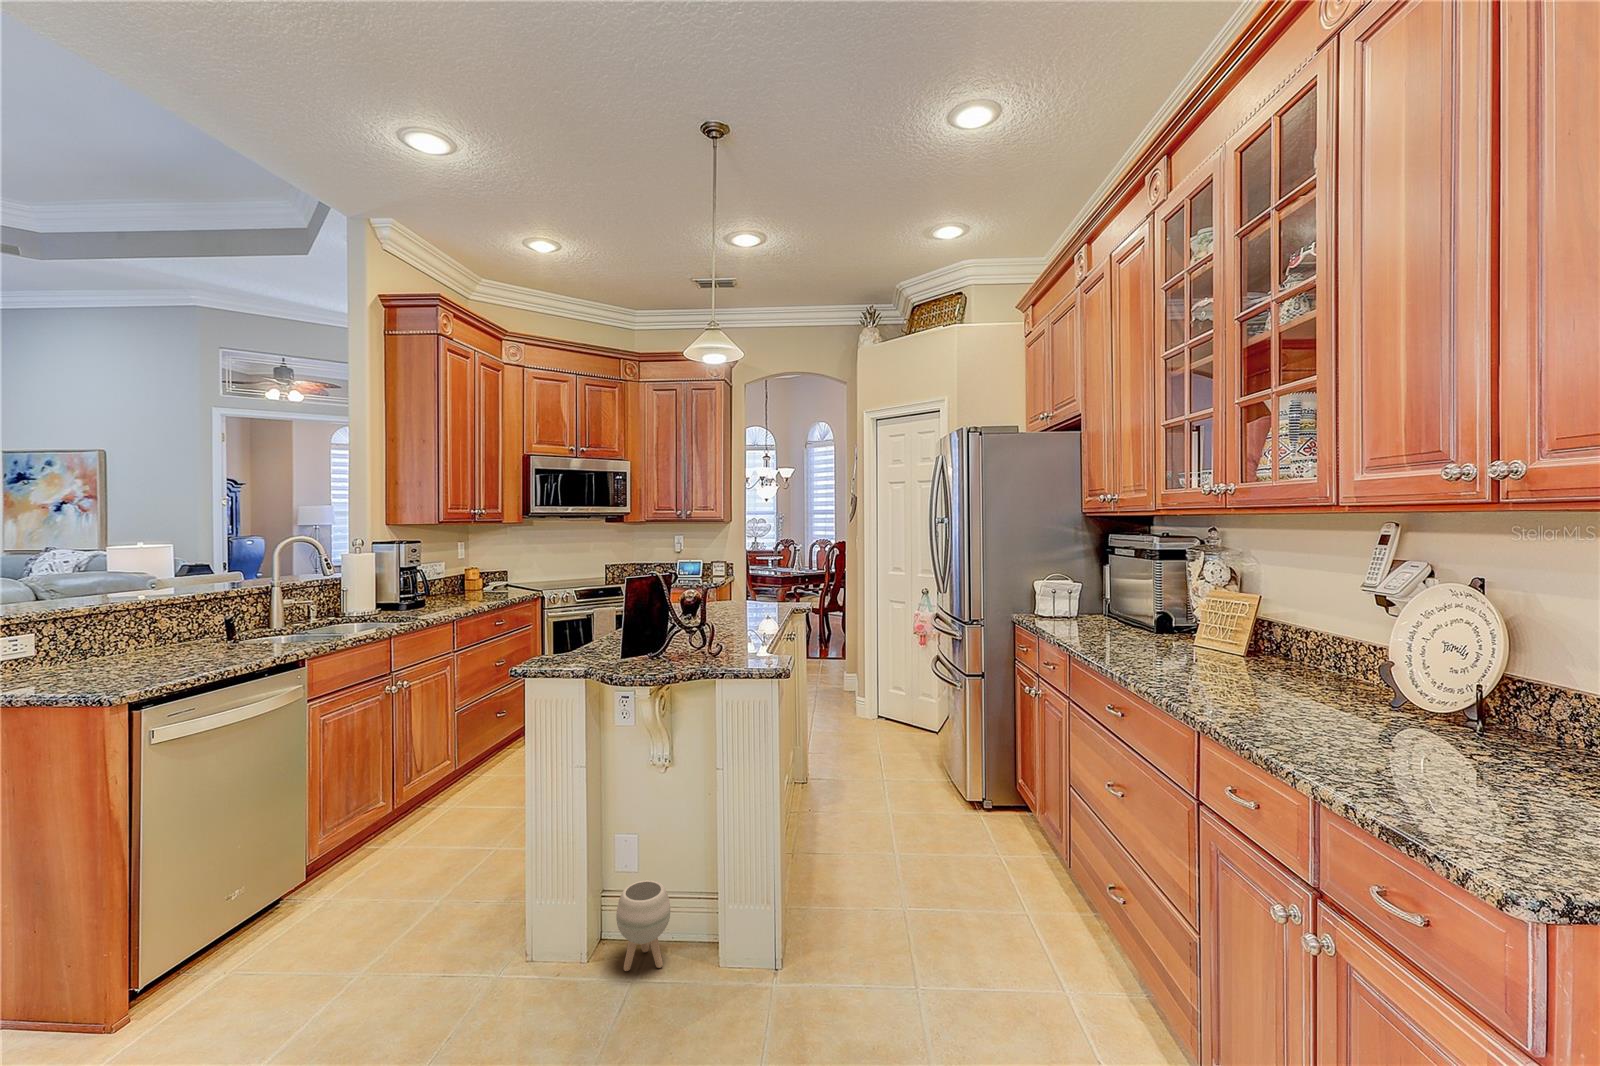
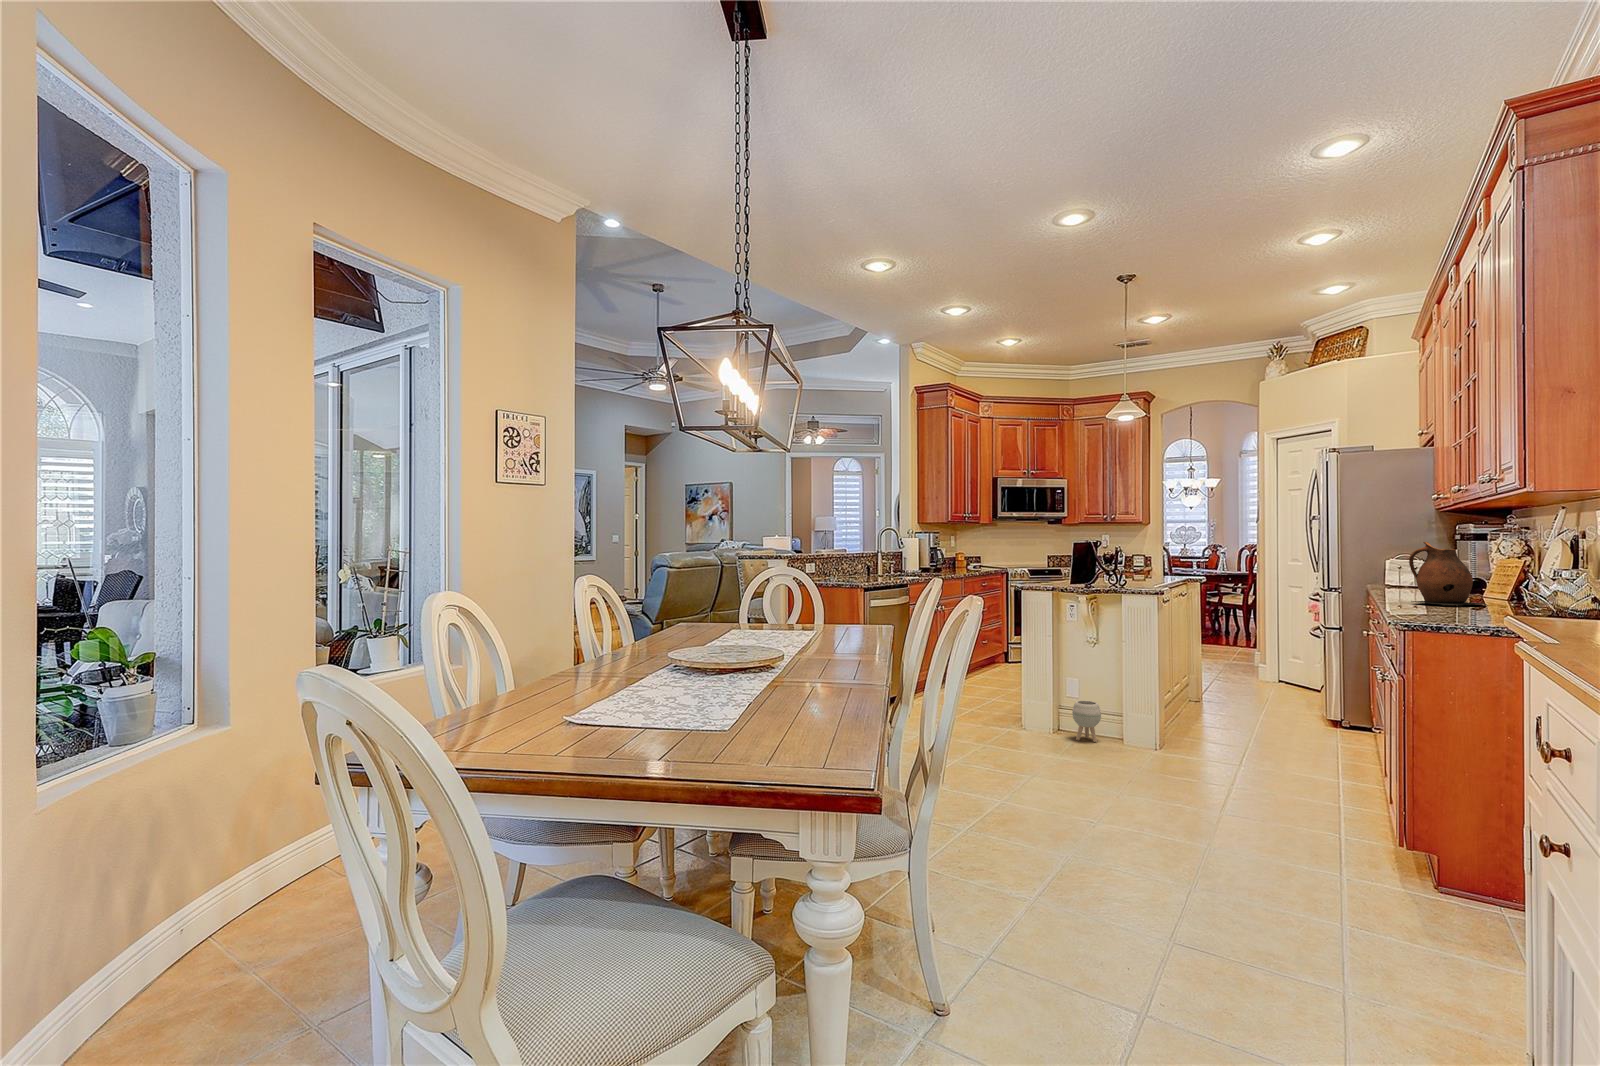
ceramic pitcher: none [1205,586,1327,716] -> present [1409,542,1487,606]

